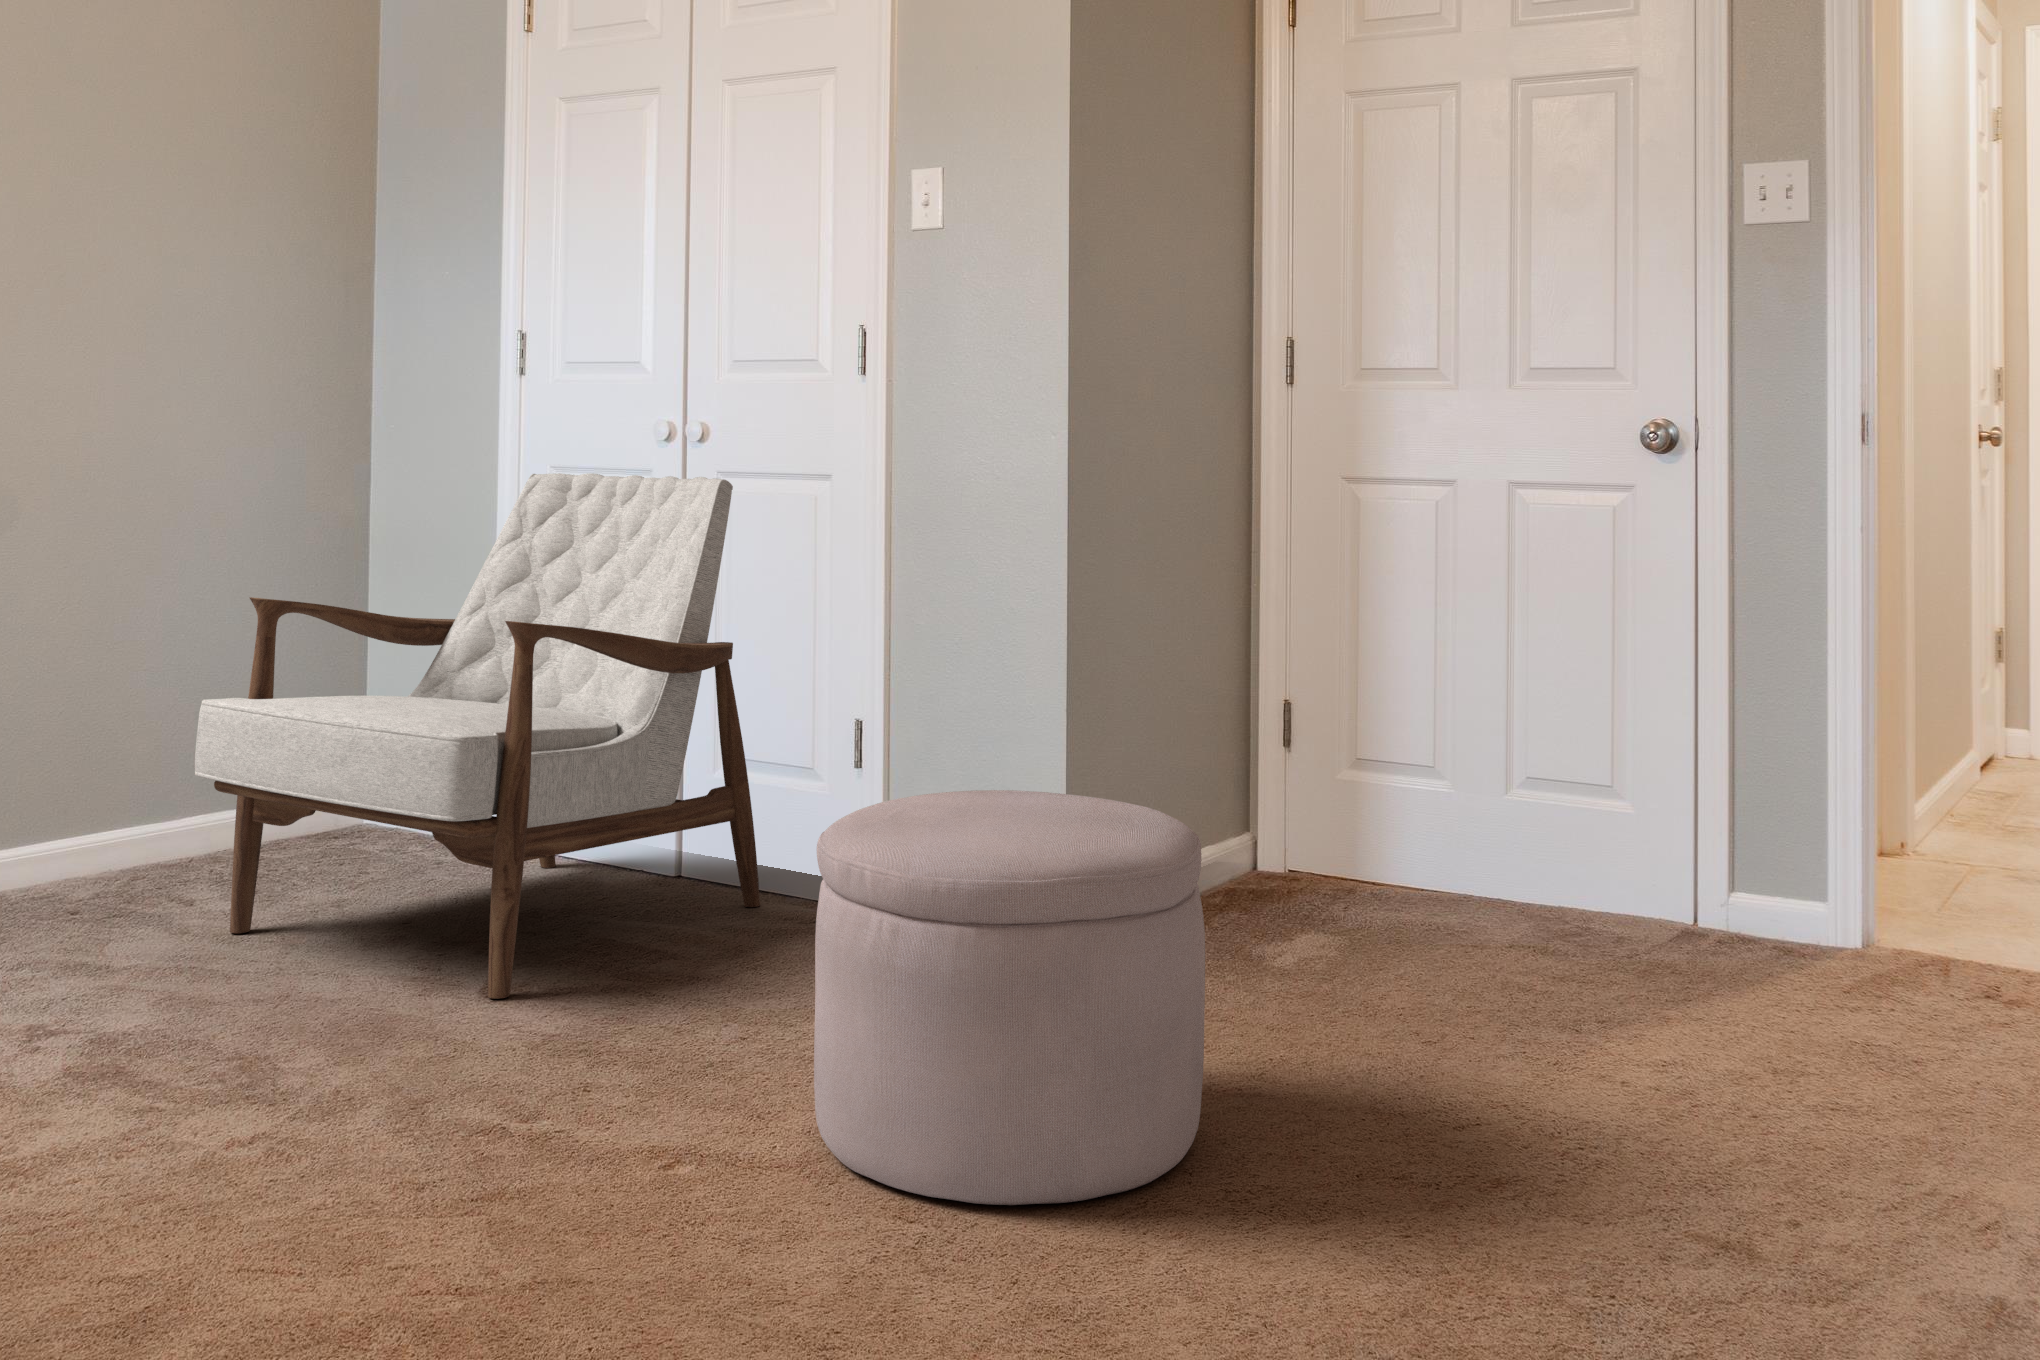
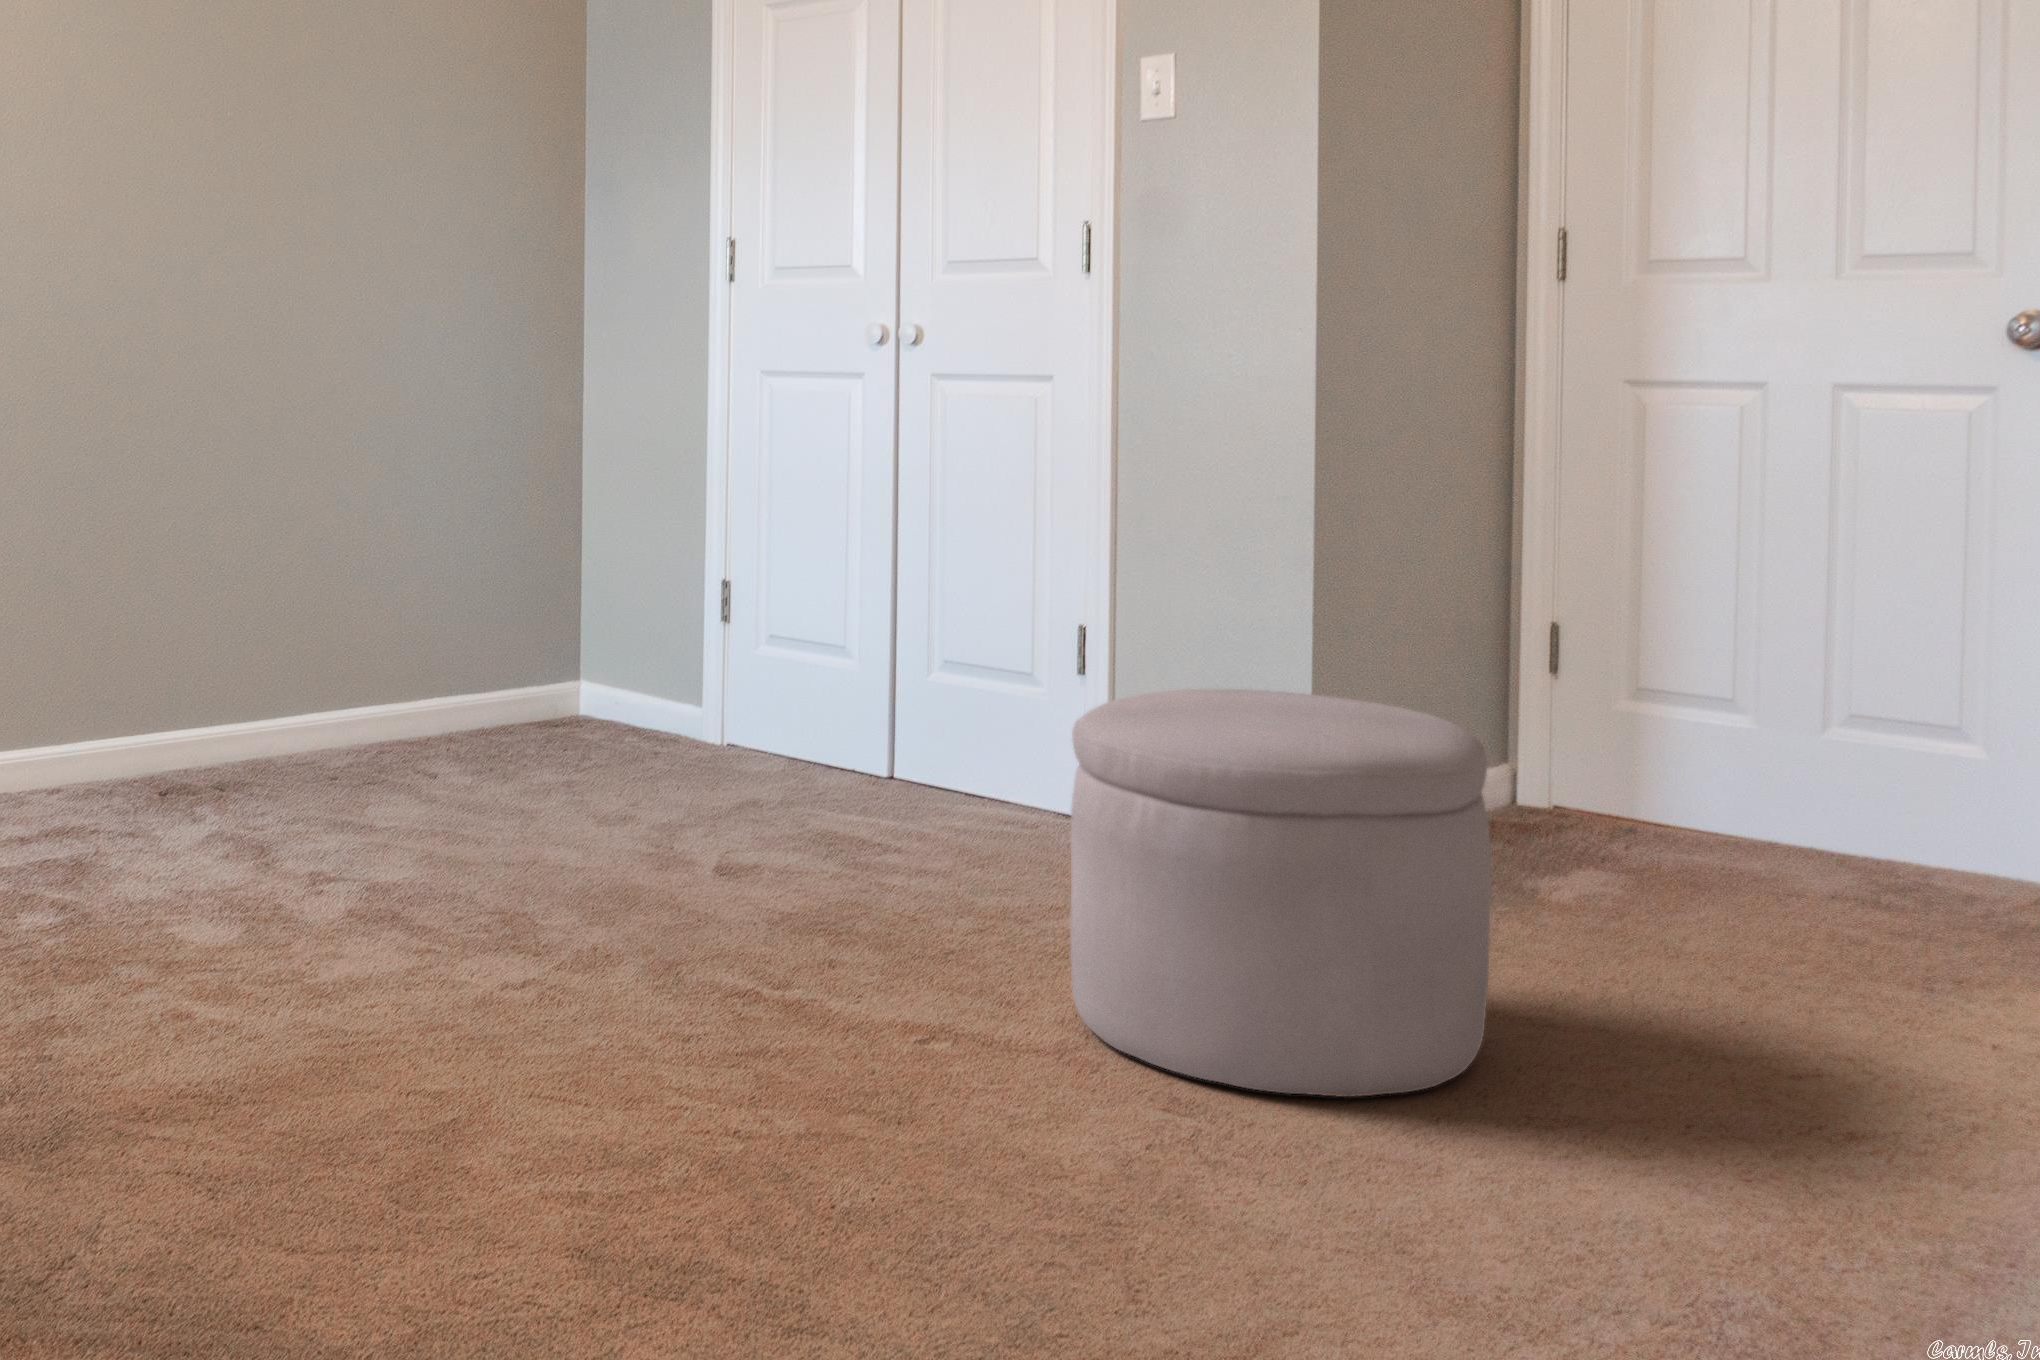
armchair: present [195,473,760,999] -> none [446,377,978,874]

